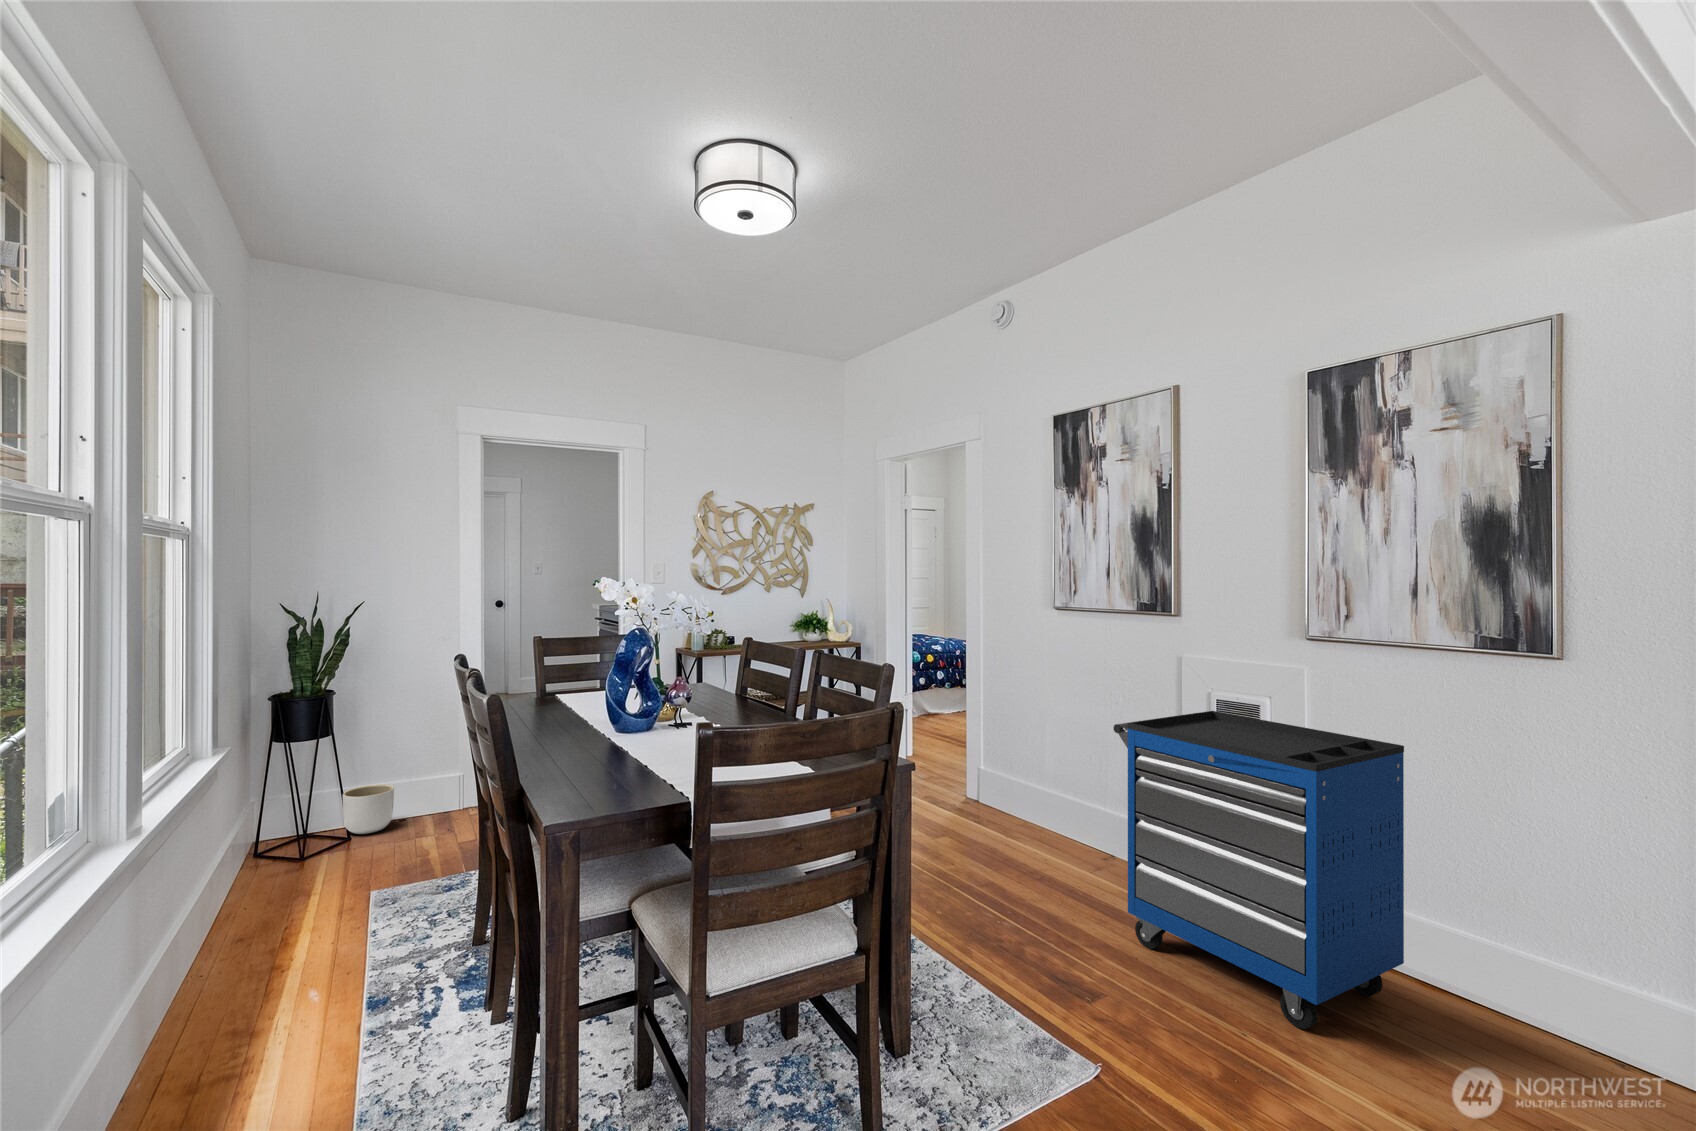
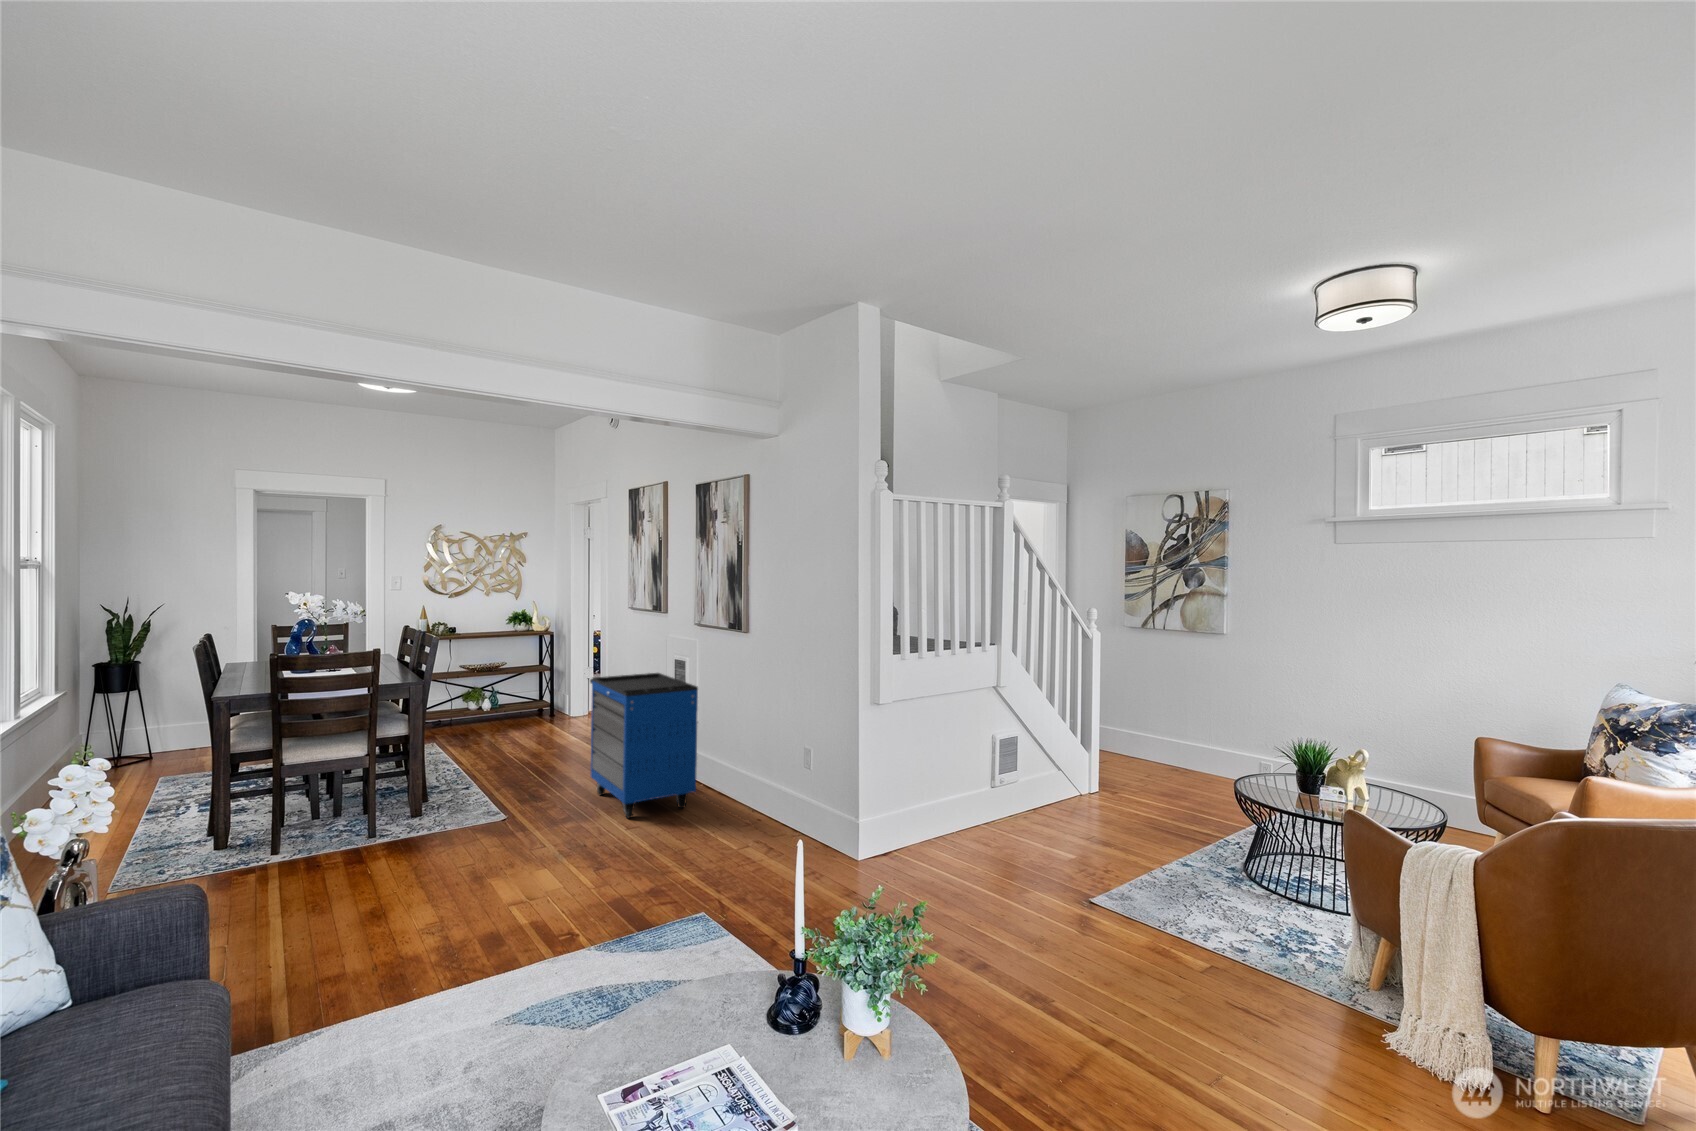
planter: present [343,785,394,834] -> none [146,724,184,755]

